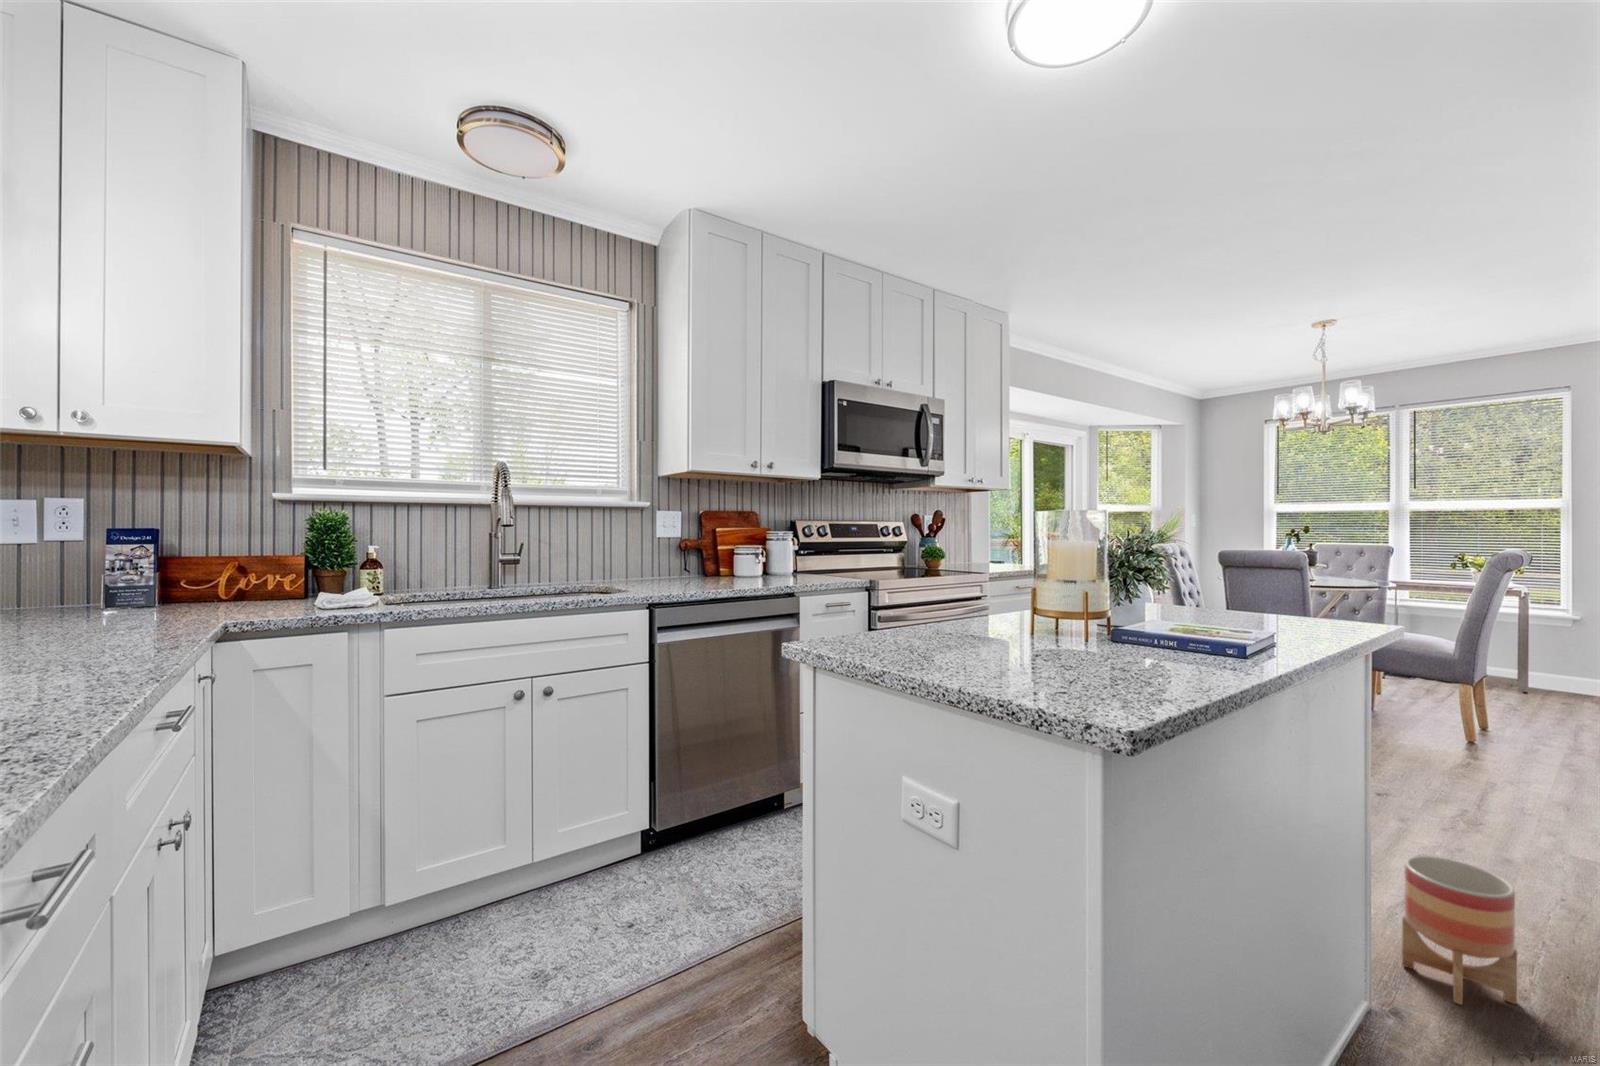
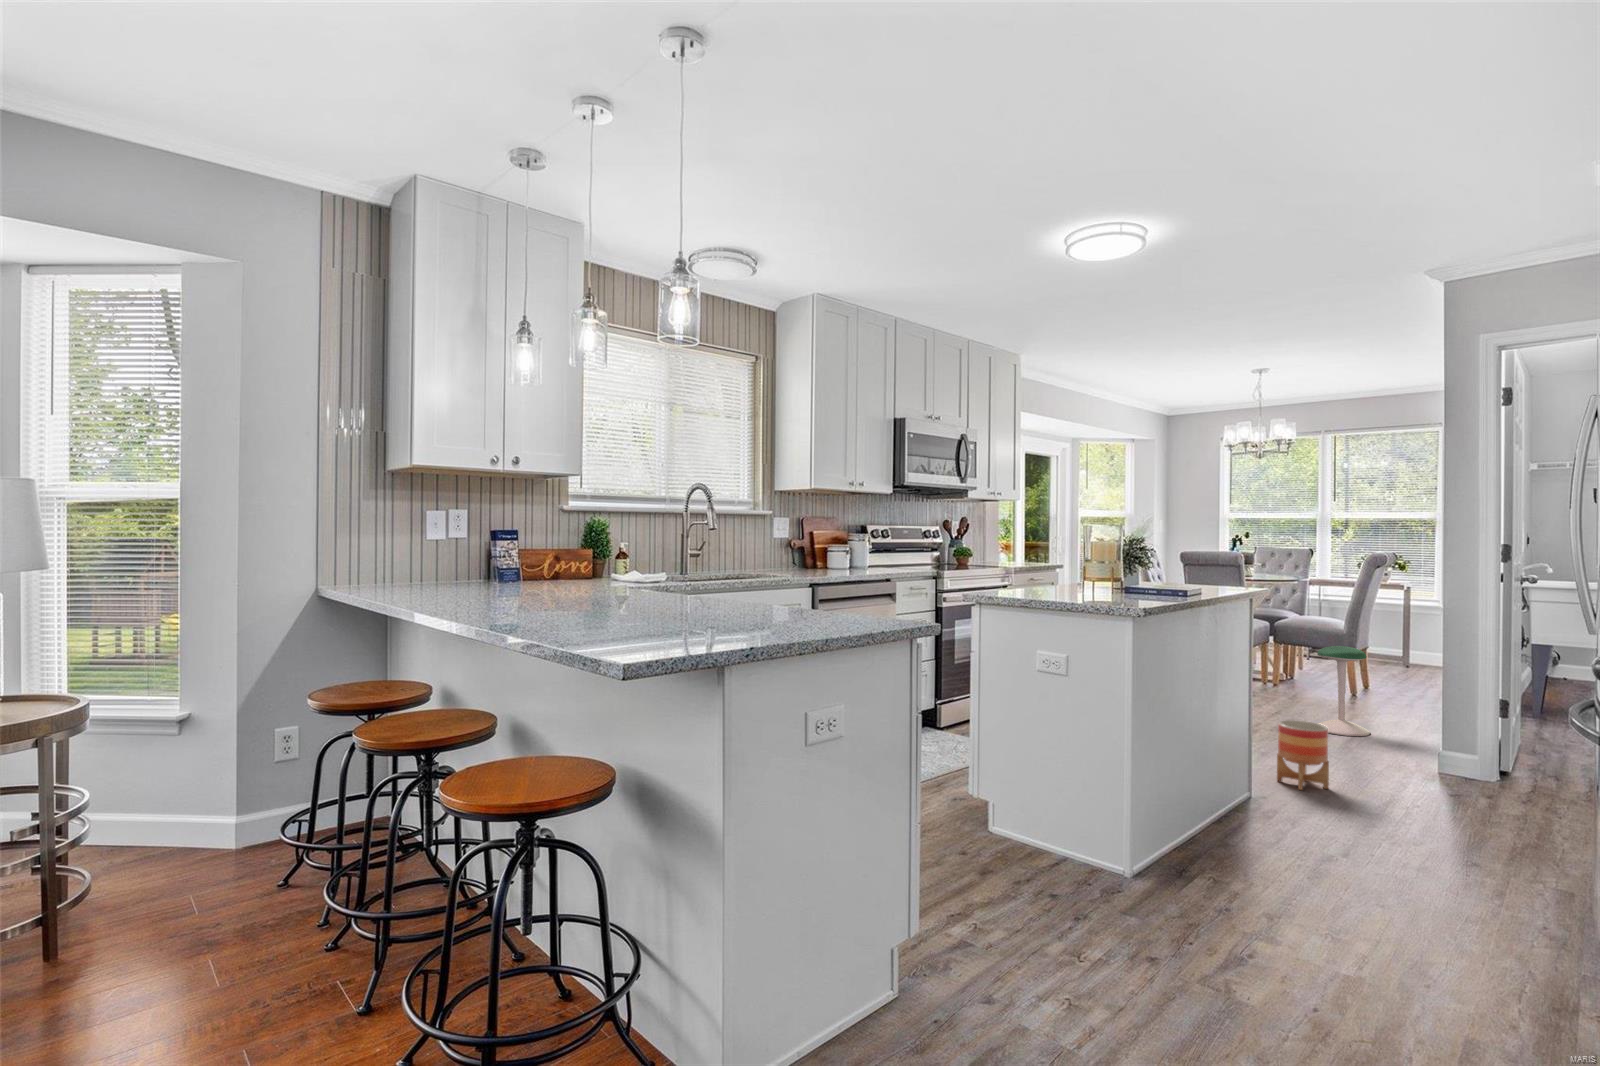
stool: none [1431,693,1533,838] -> present [1318,646,1370,736]

